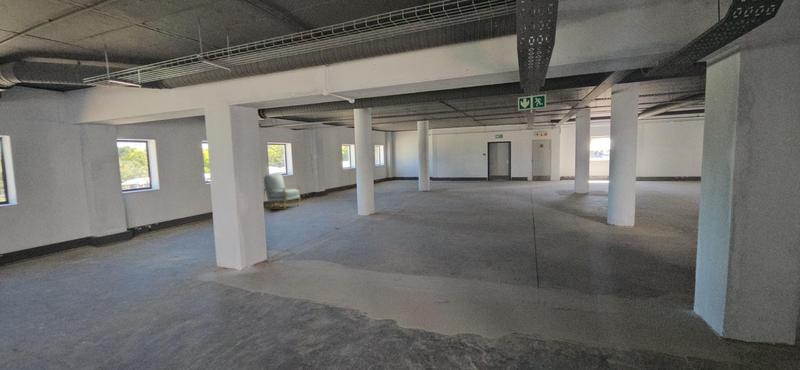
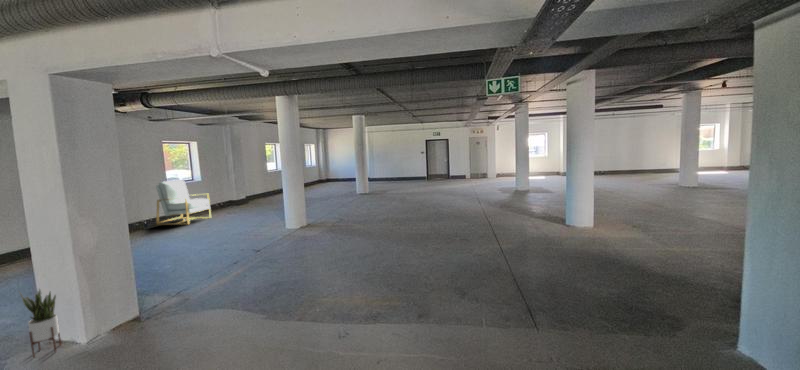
potted plant: none [219,234,237,274] -> present [19,289,61,357]

